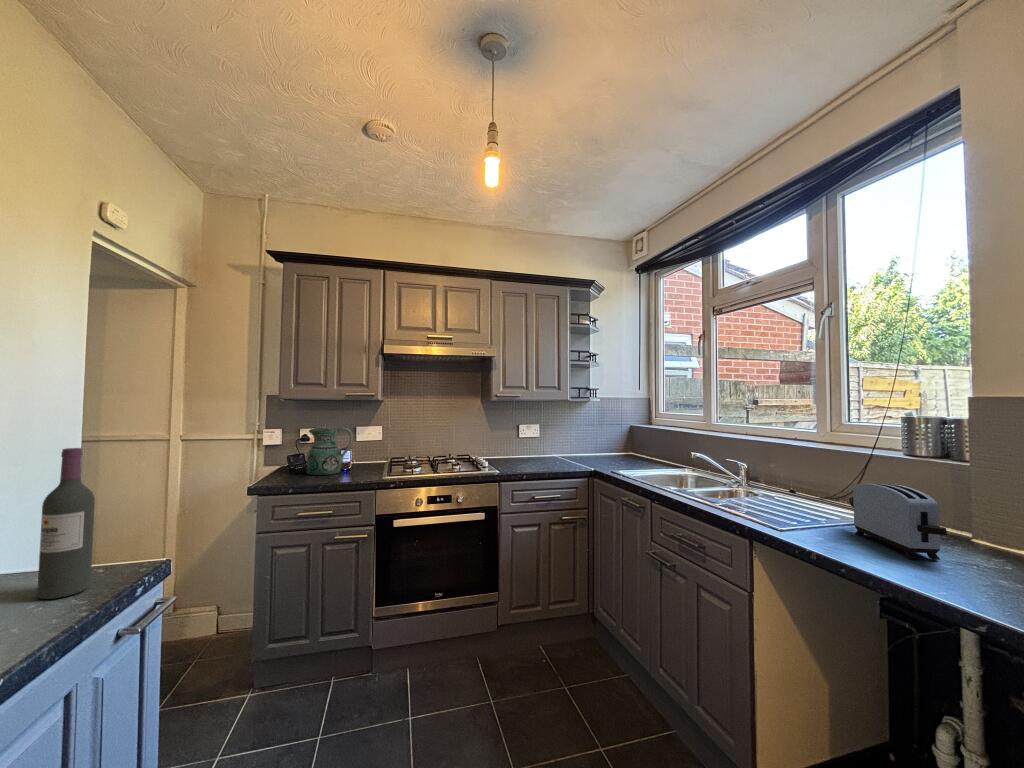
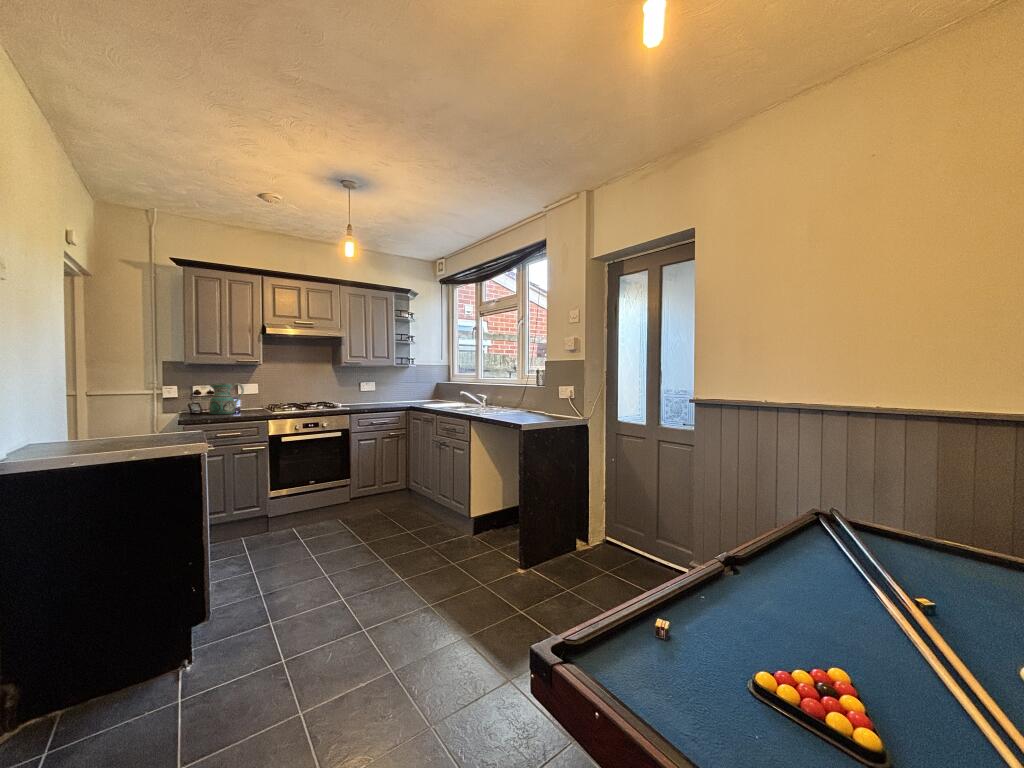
wine bottle: present [37,448,95,599] -> none [158,379,179,440]
toaster: present [849,483,947,560] -> none [510,395,527,419]

